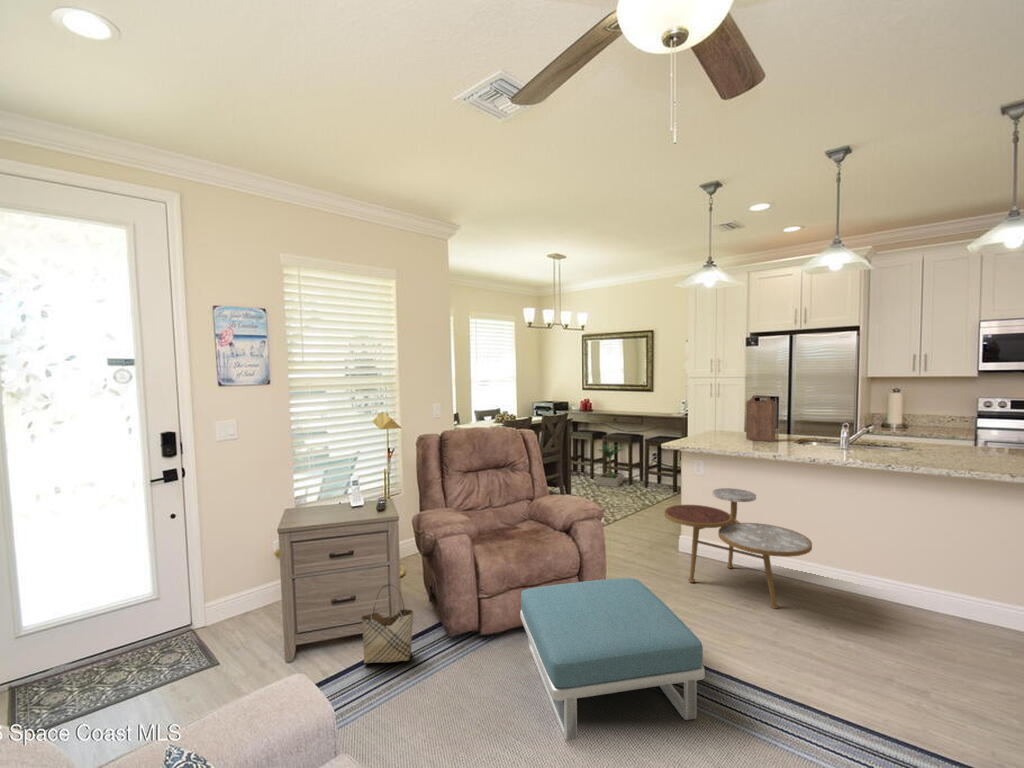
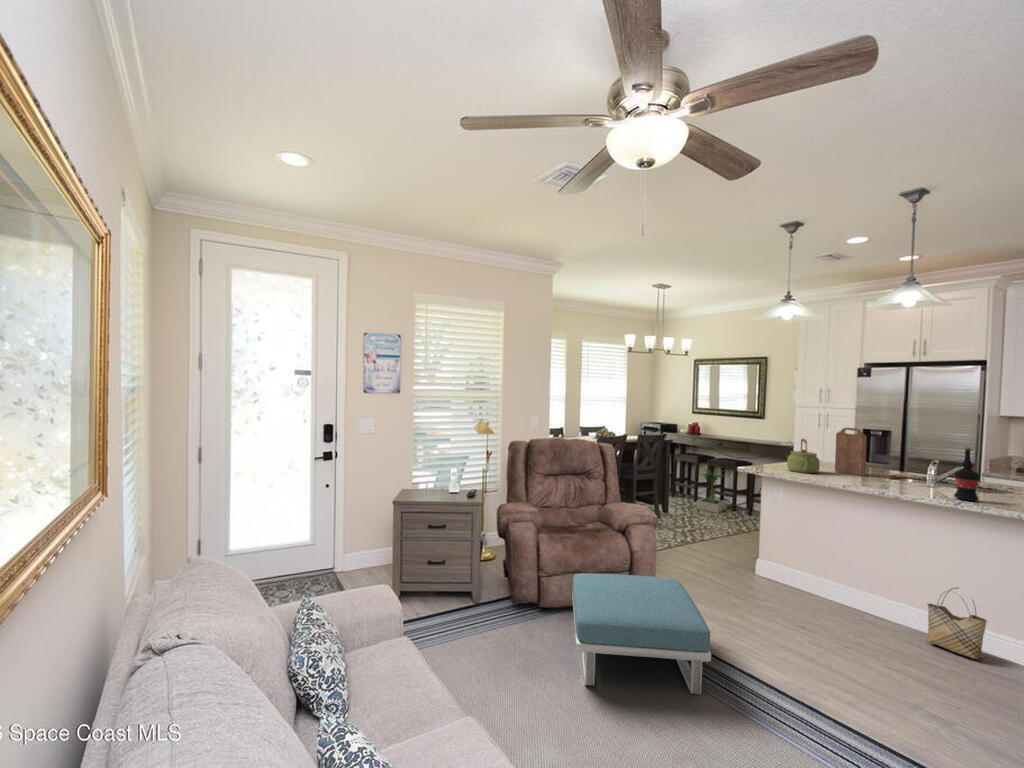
wine bottle: none [875,408,898,459] -> present [954,447,979,501]
kettle: none [706,409,736,443] -> present [787,439,820,473]
side table: present [664,488,812,609] -> none [728,517,870,636]
woven basket: present [361,585,414,663] -> present [927,588,987,659]

